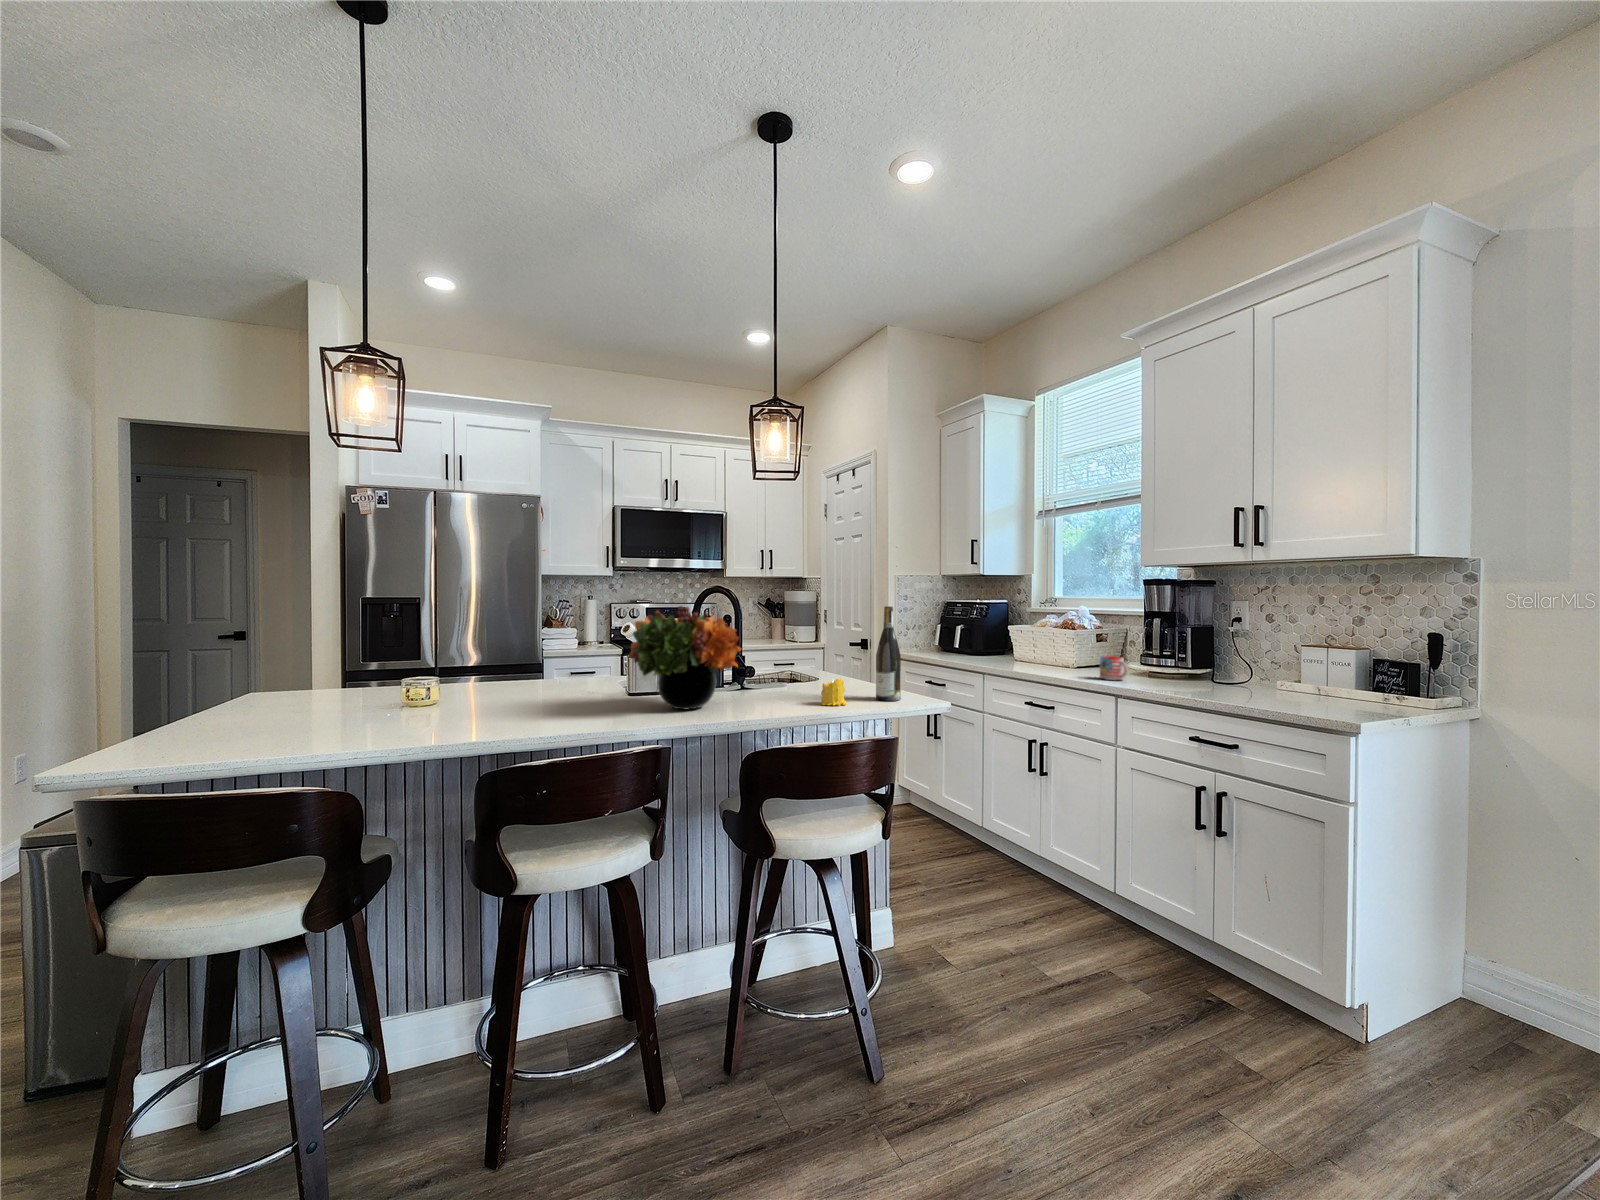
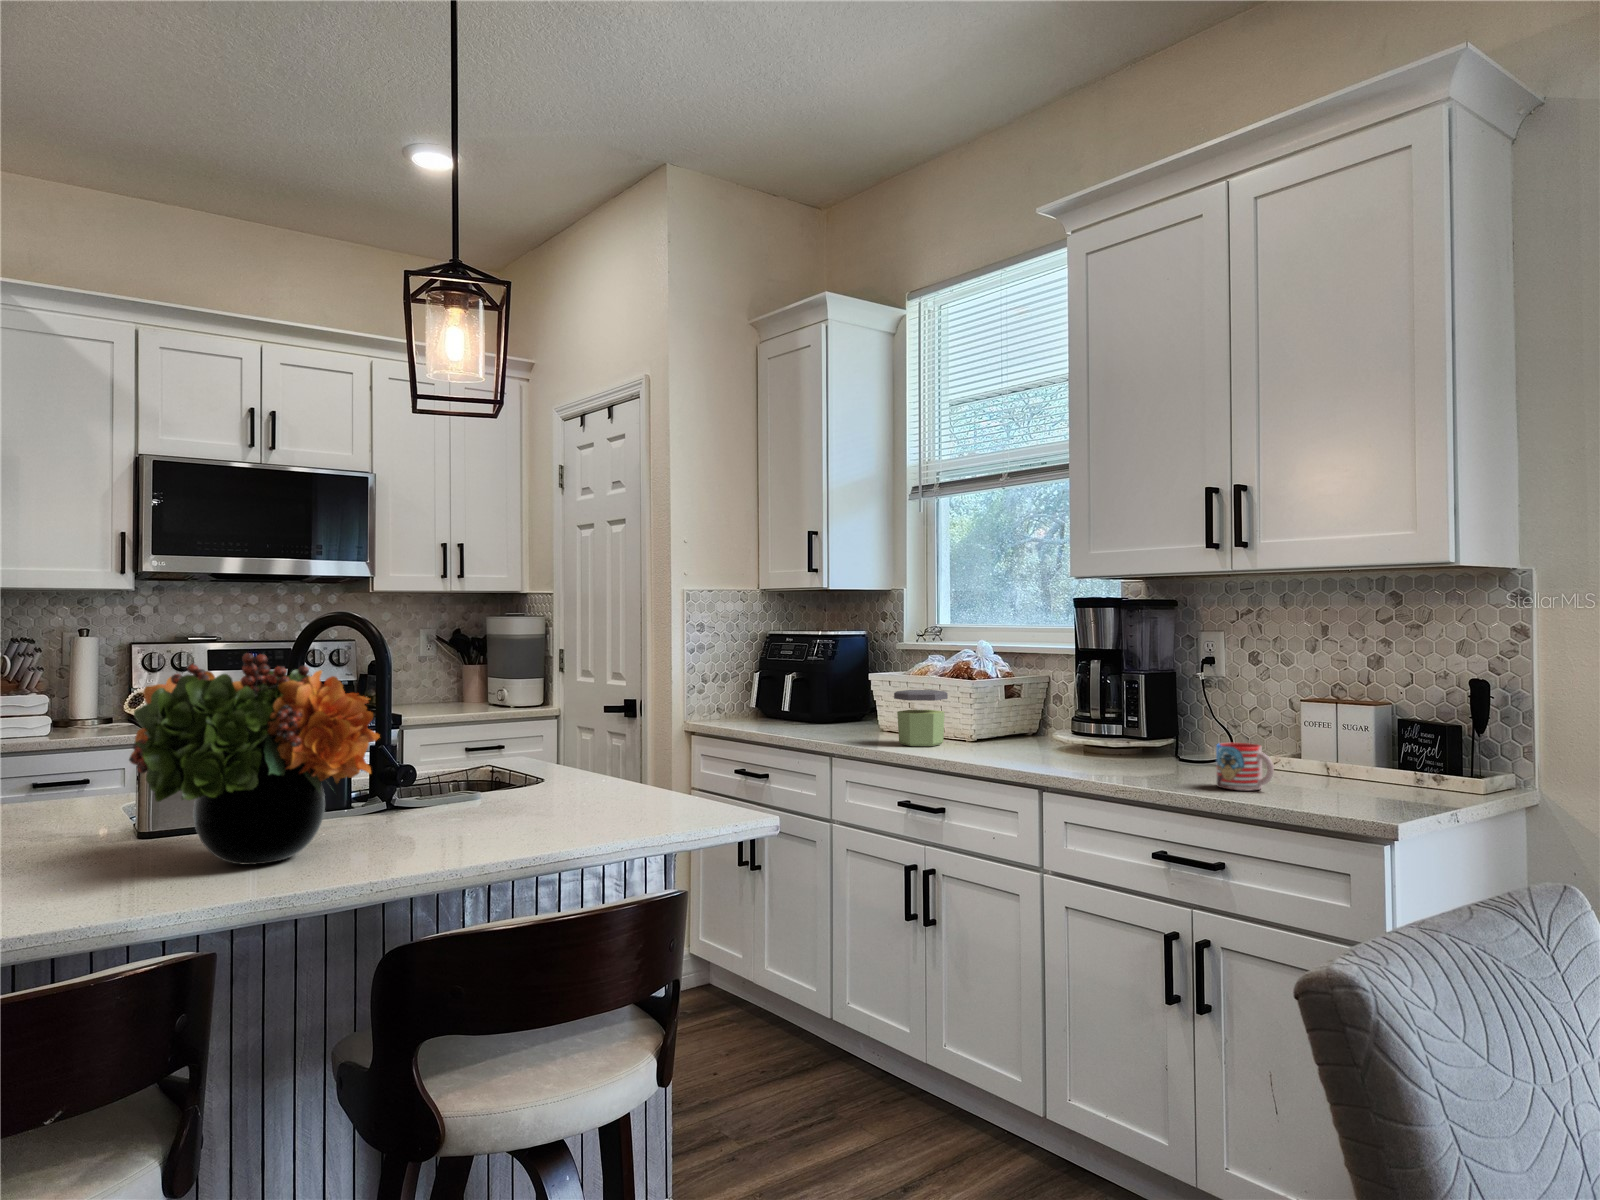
wine bottle: present [876,606,901,701] -> none [645,649,691,823]
jar: none [1024,635,1058,669] -> present [894,690,948,746]
mug: present [1100,656,1128,680] -> present [1216,743,1274,791]
candle: present [821,678,847,706] -> none [538,784,591,839]

